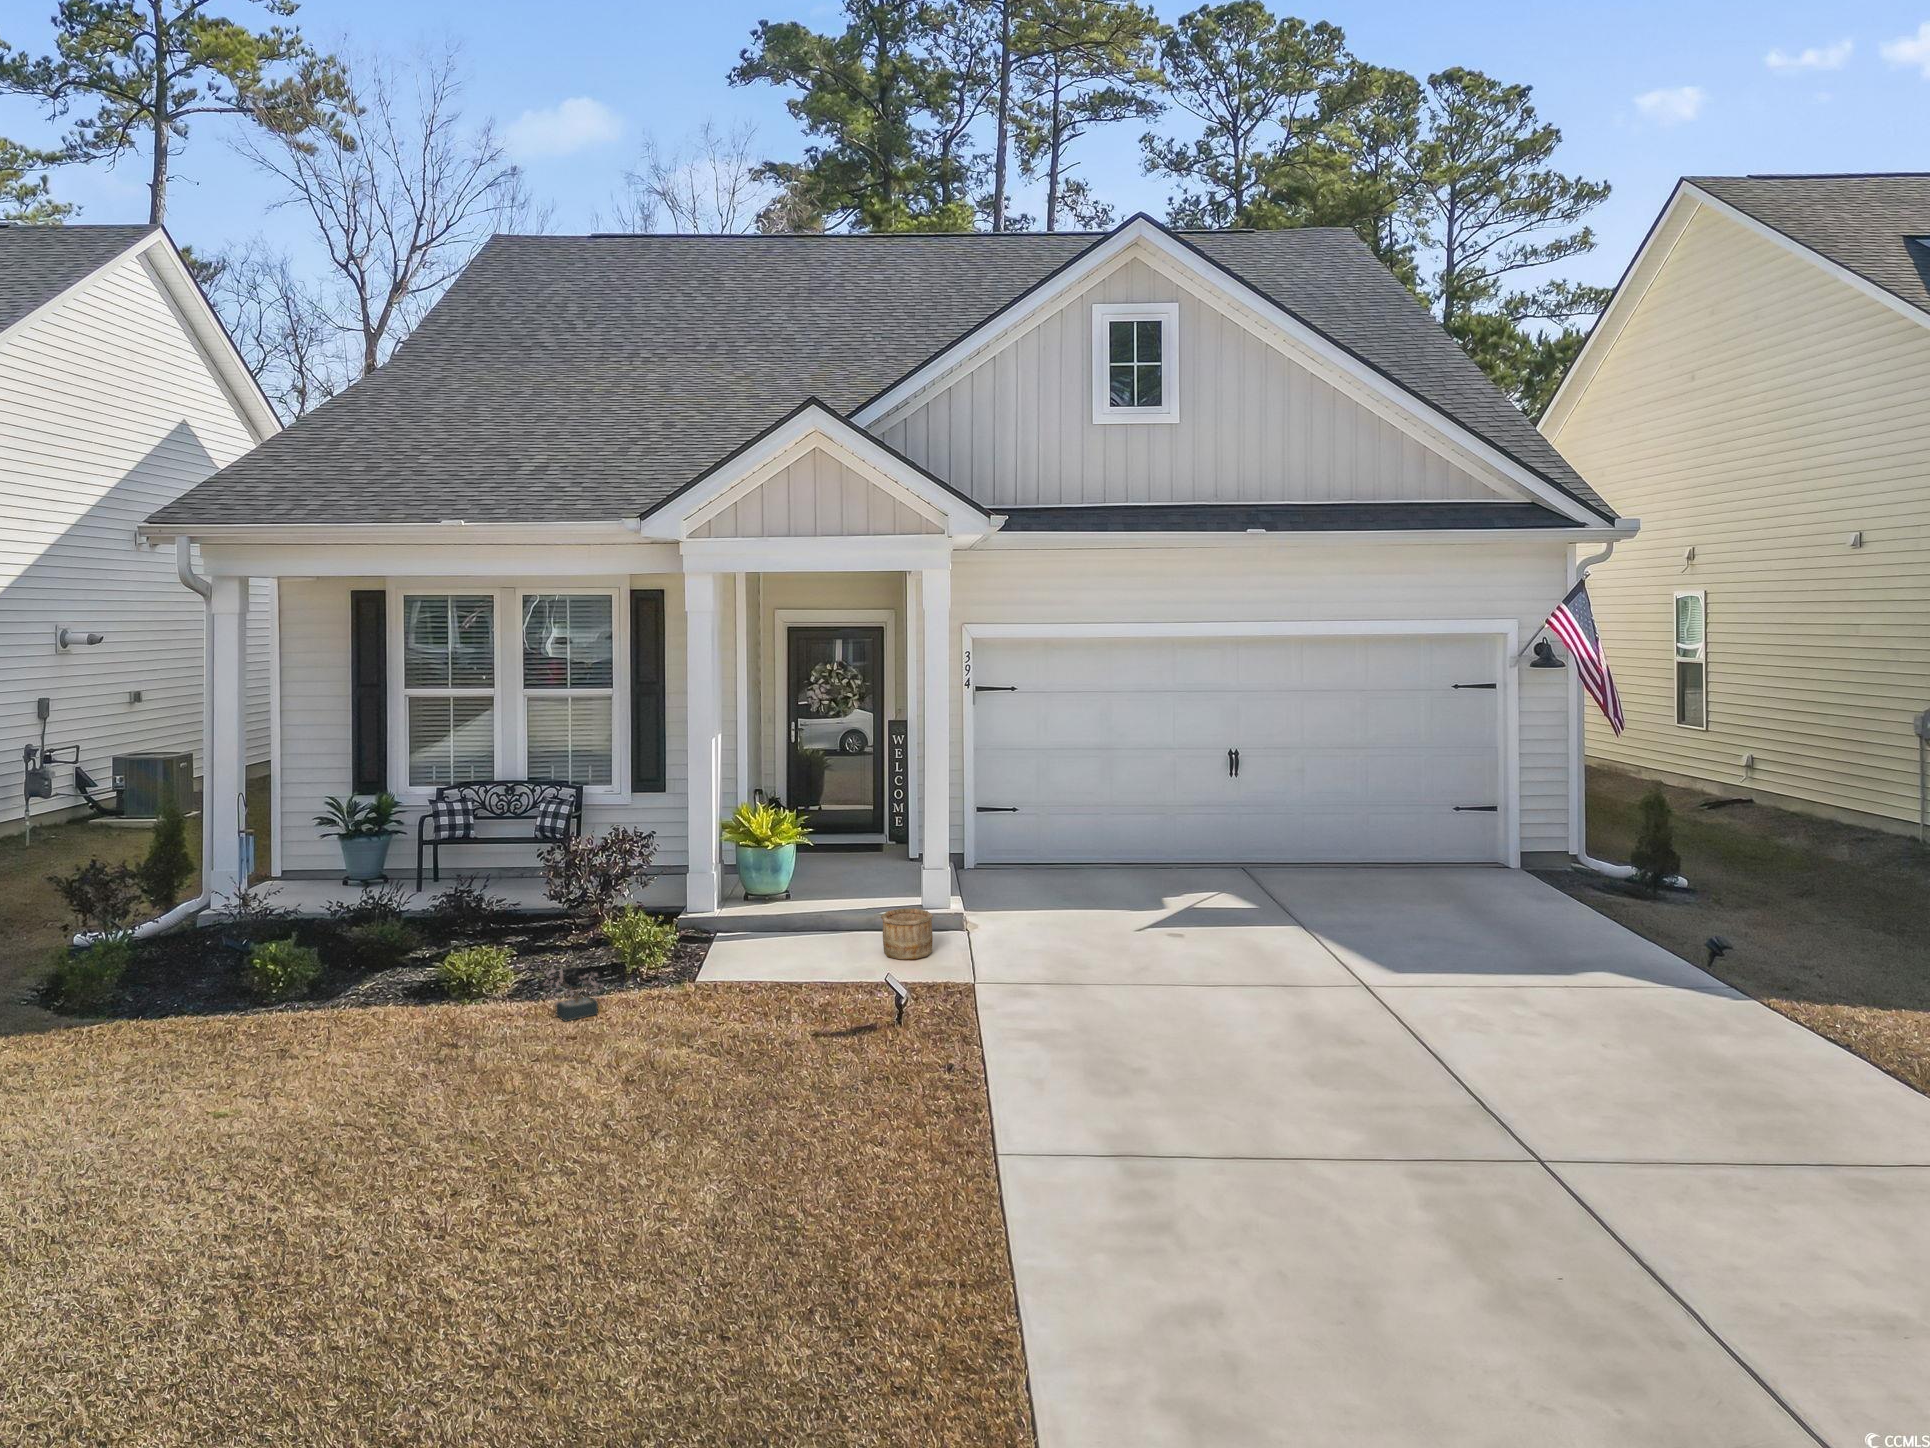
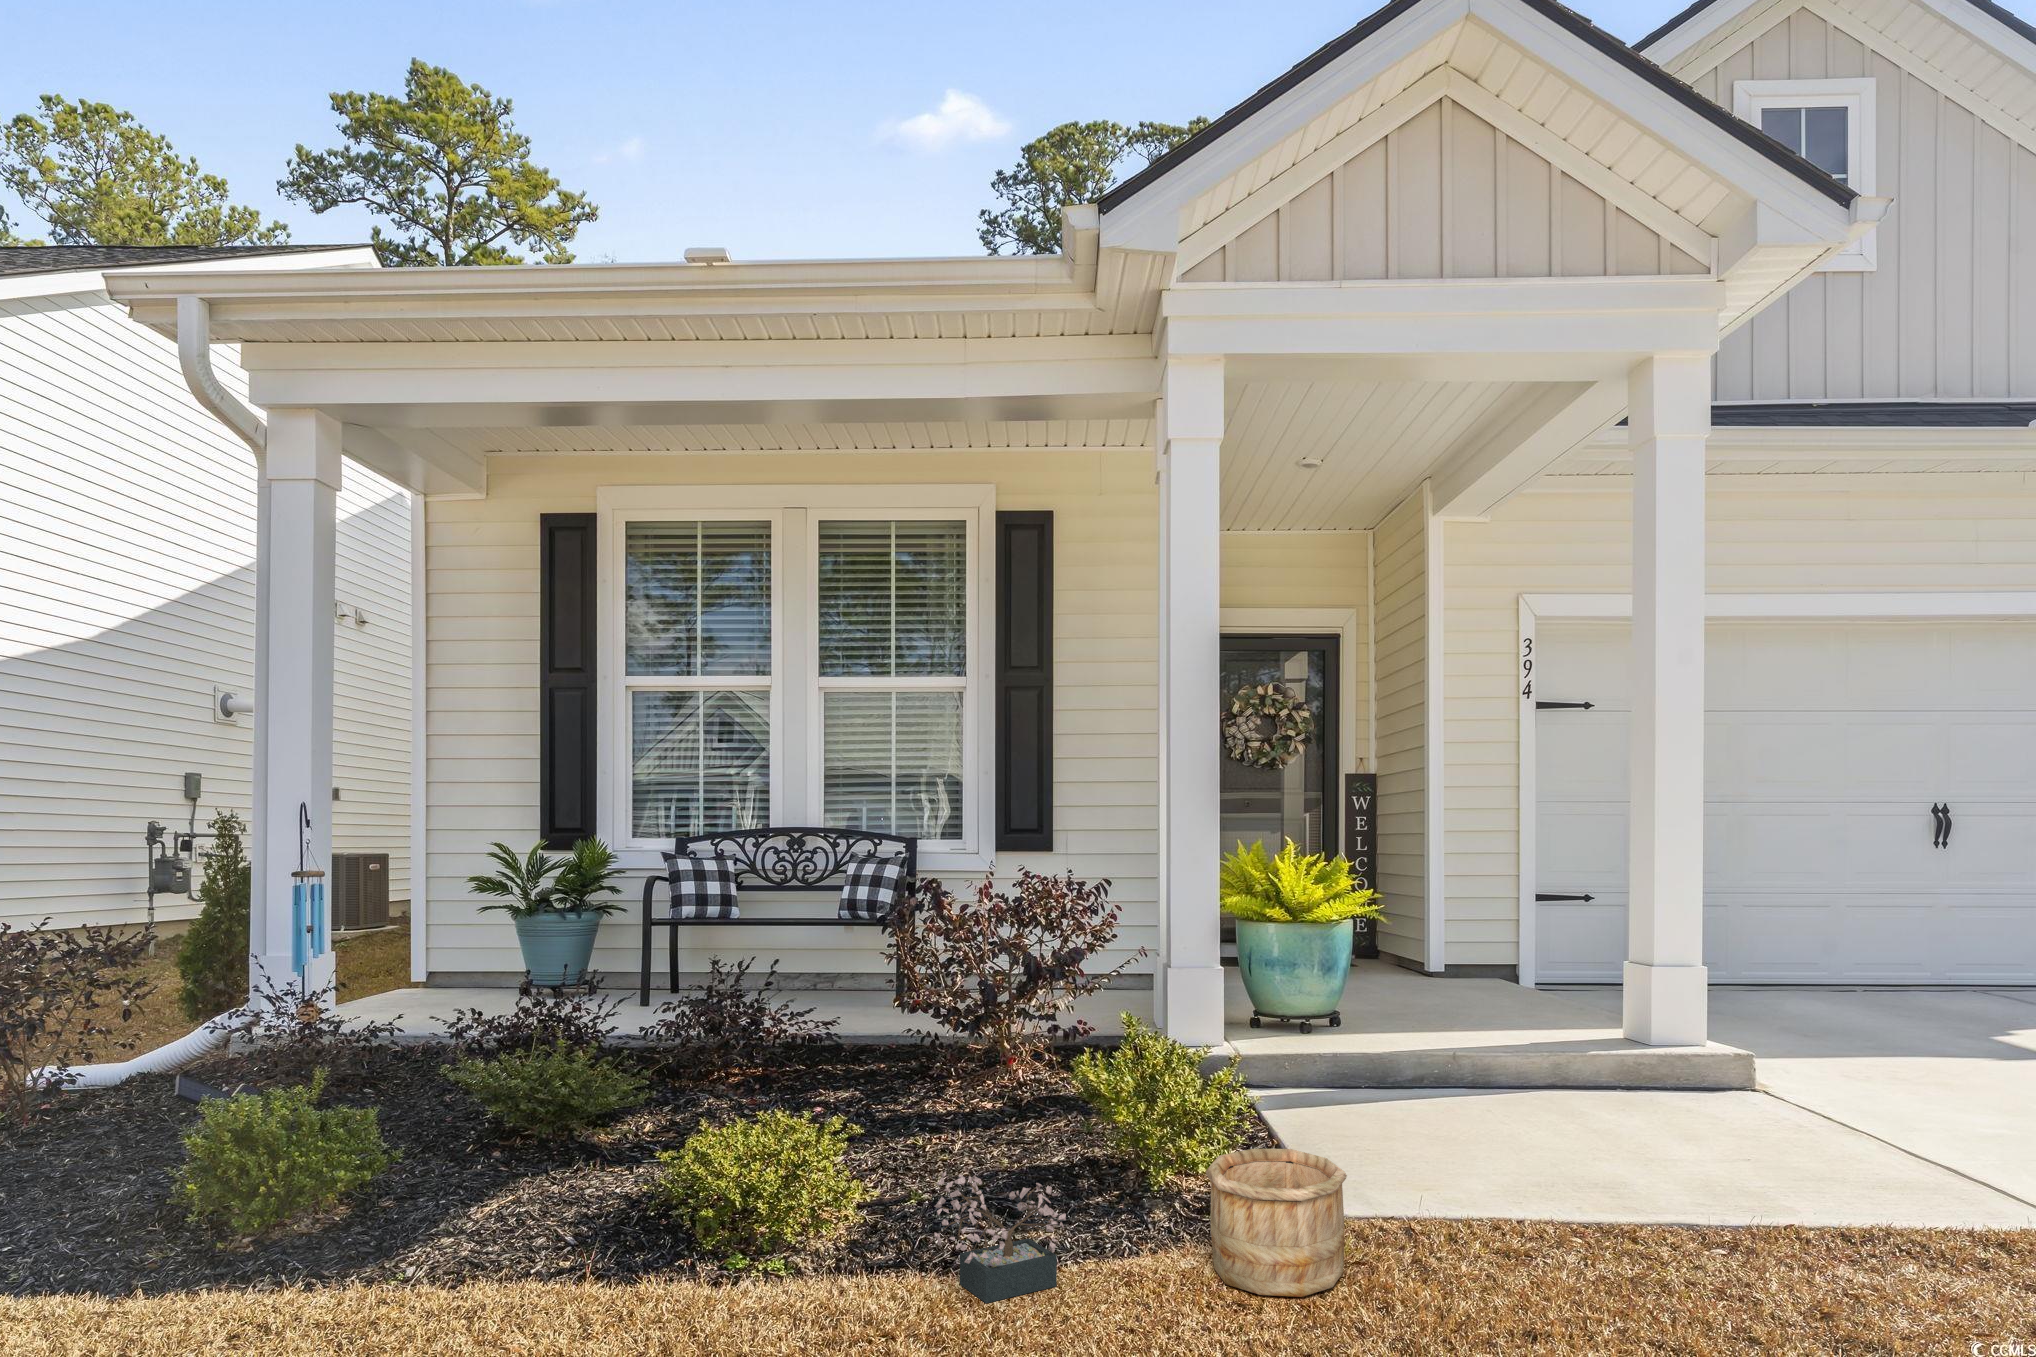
wooden bucket: present [881,908,933,959] -> present [1206,1149,1347,1297]

